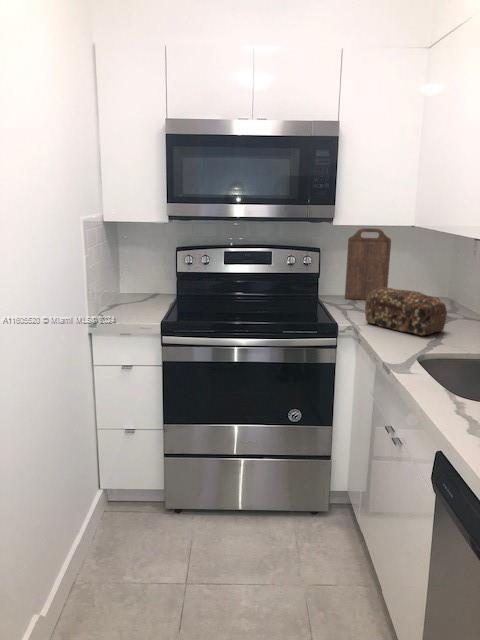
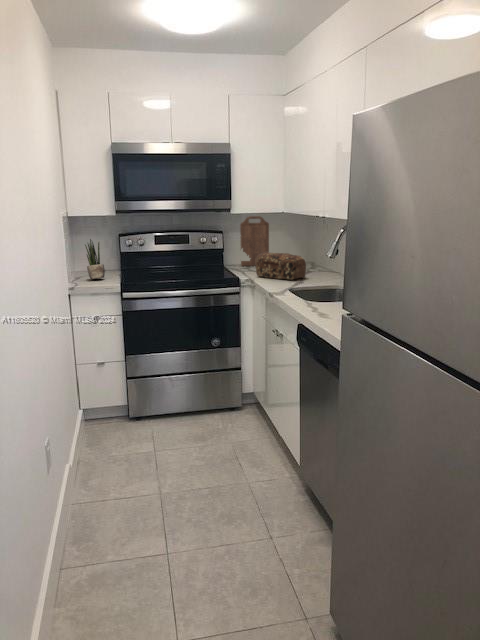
potted plant: none [124,252,148,308] -> present [85,239,105,279]

